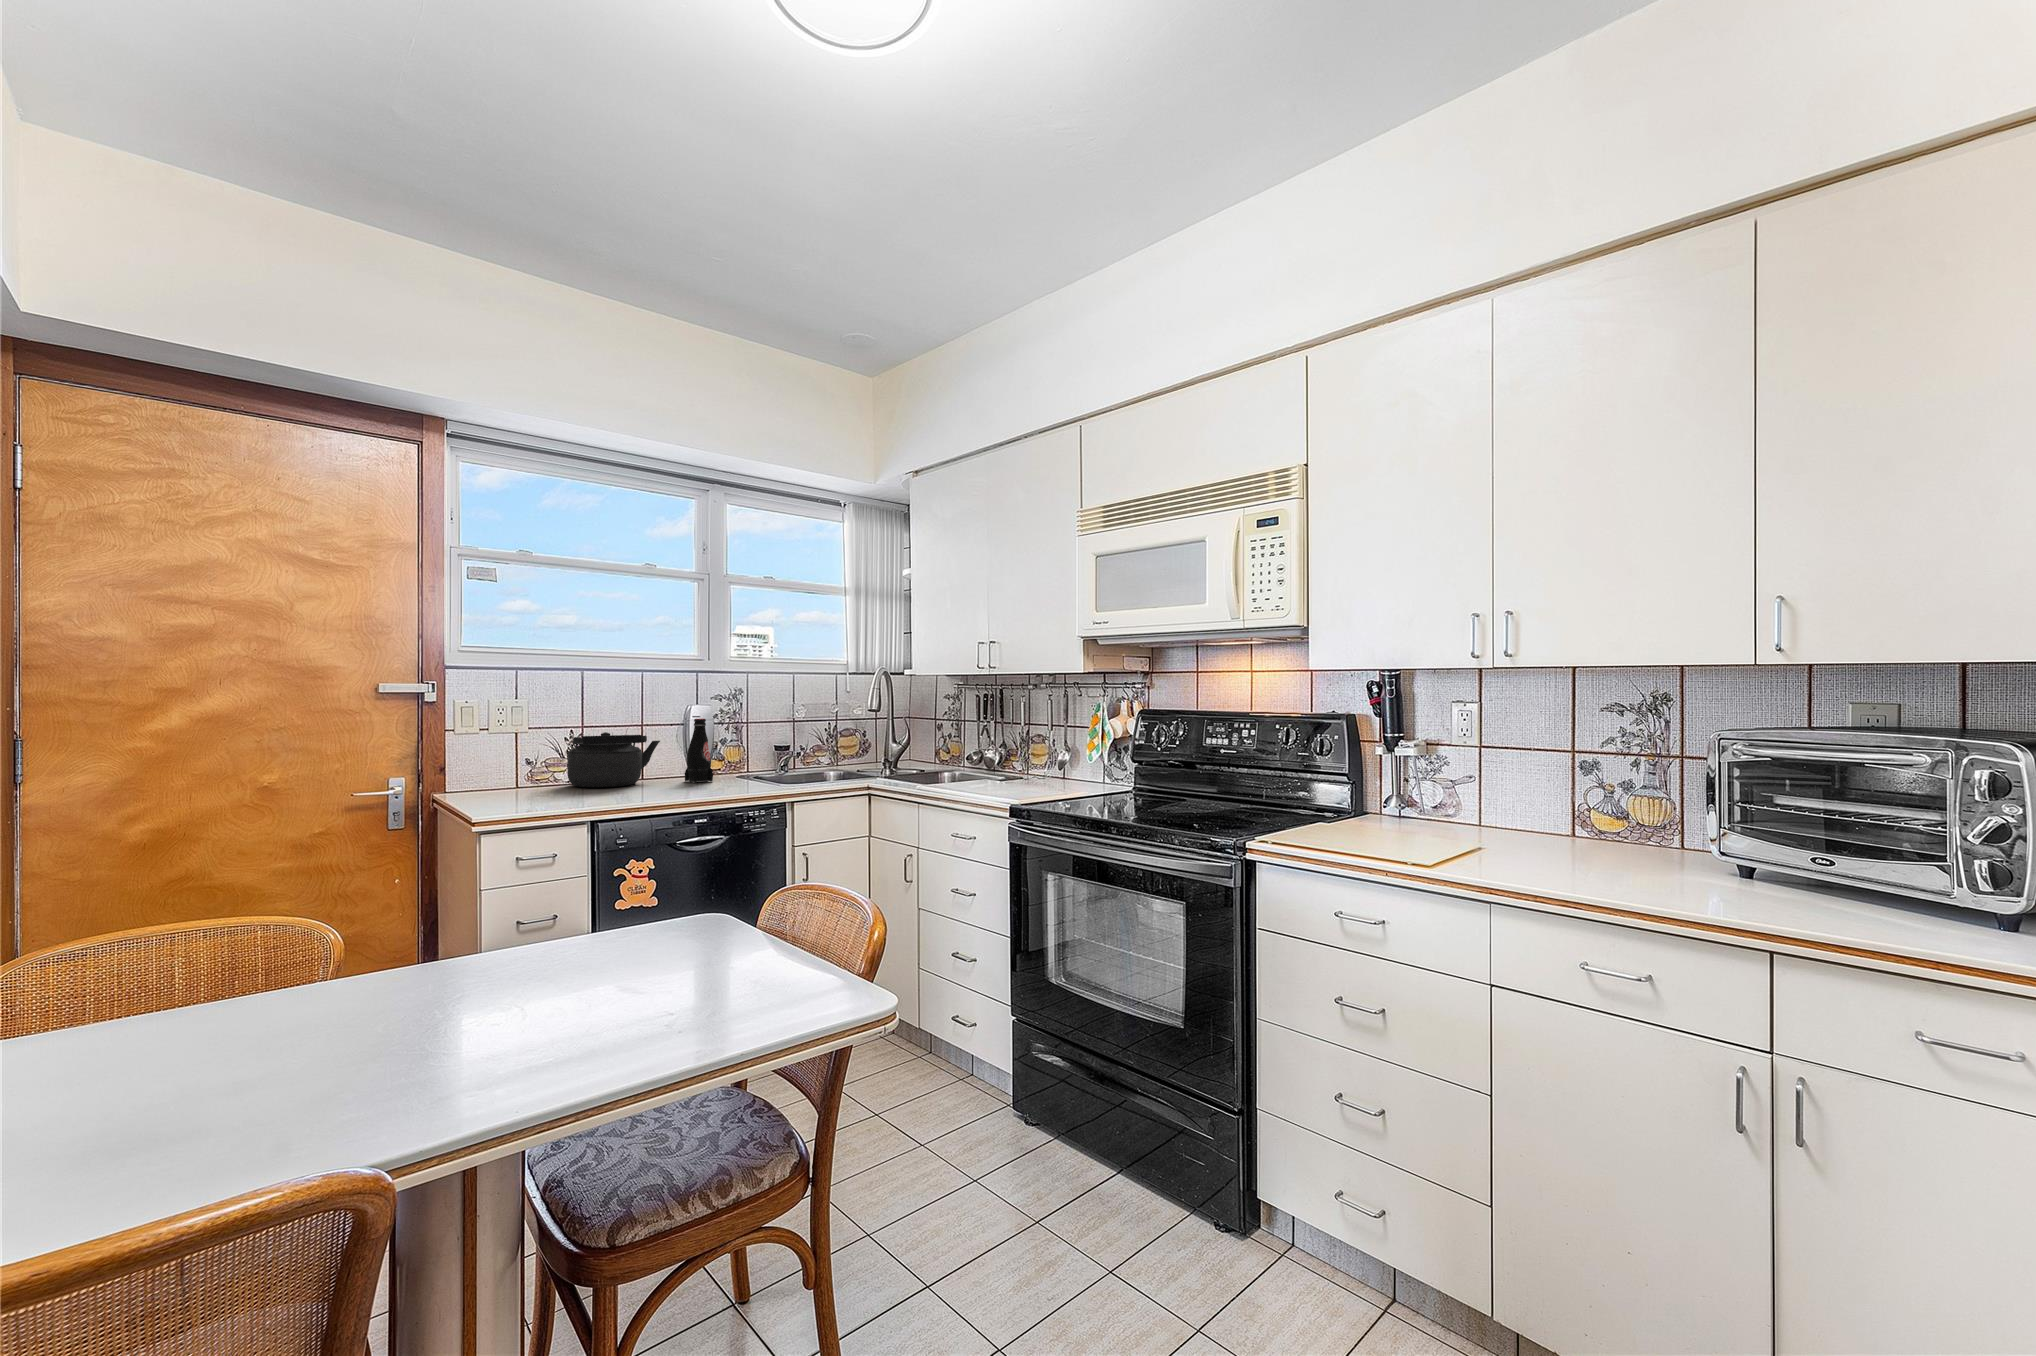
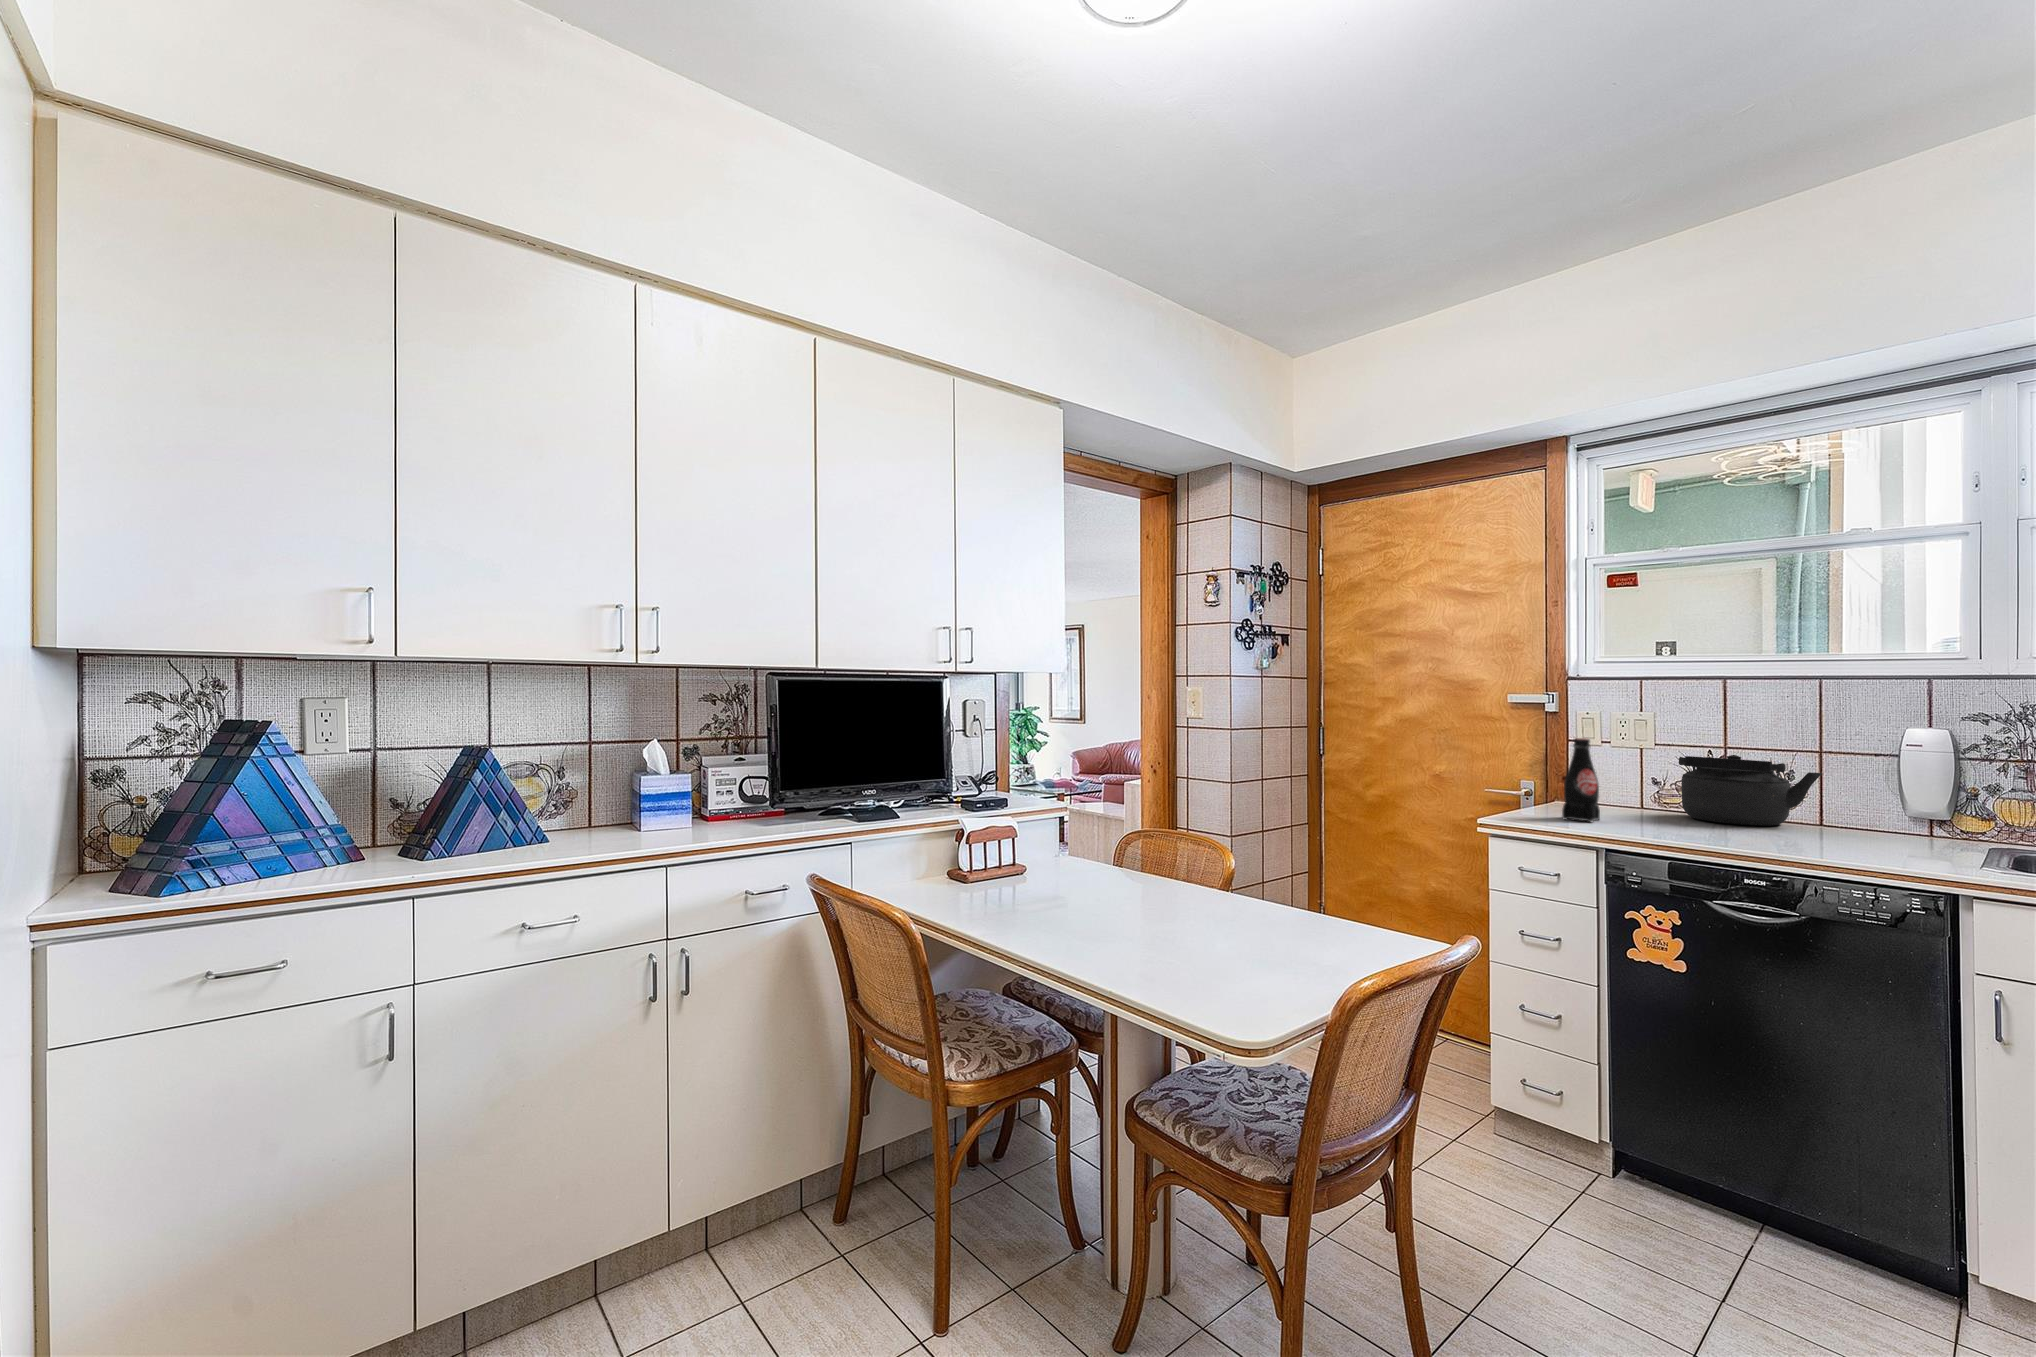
bottle: present [685,719,713,783] -> present [1562,738,1600,822]

